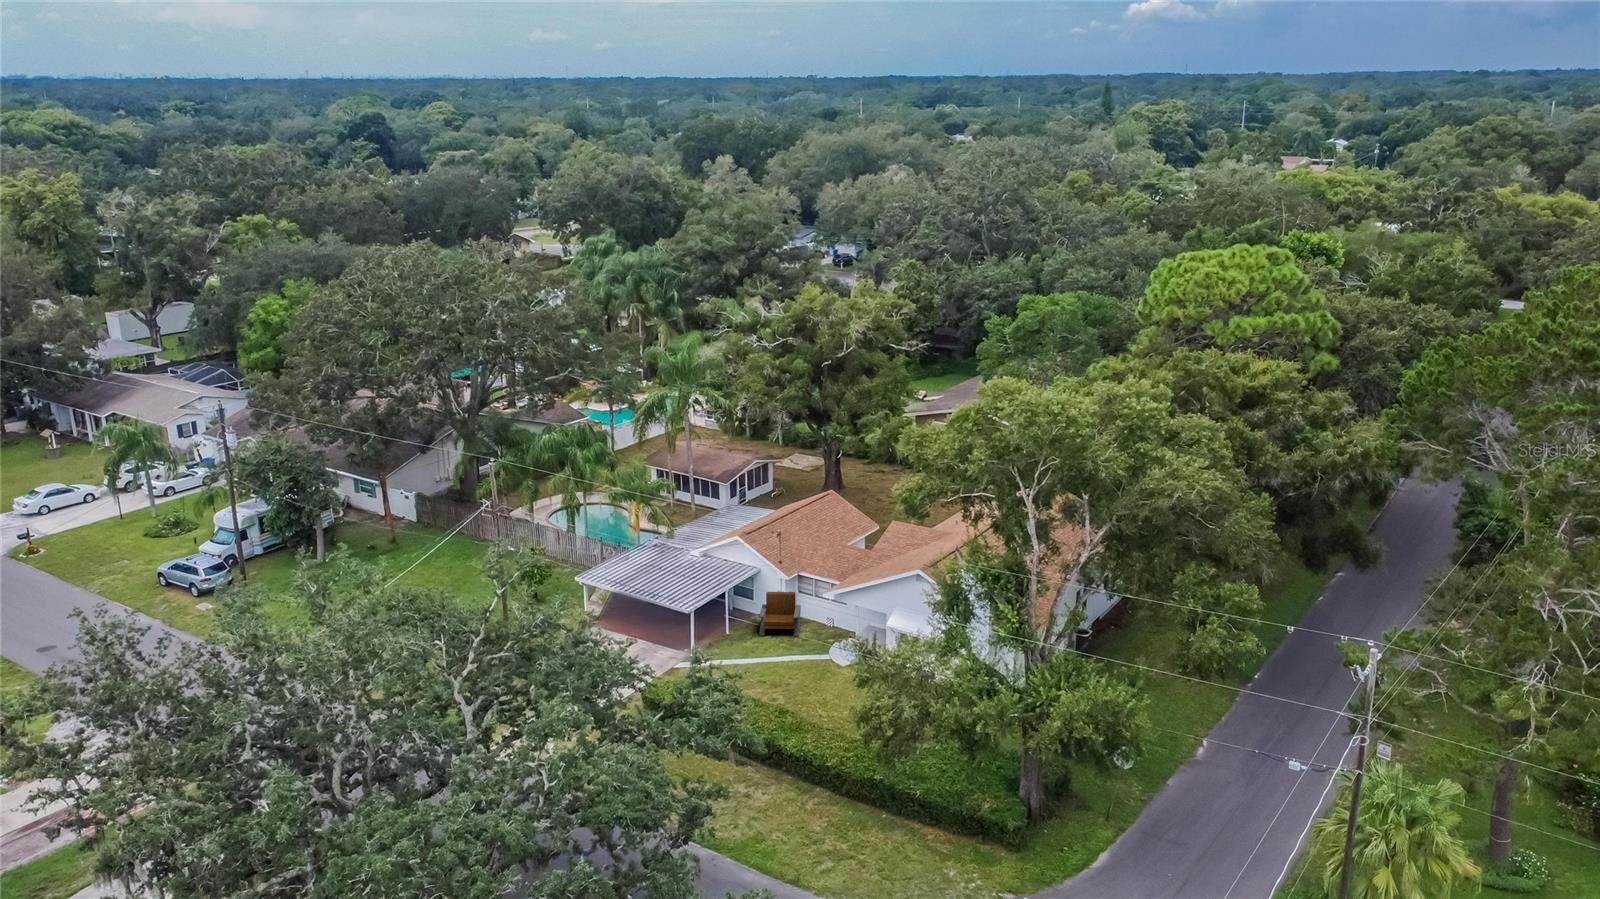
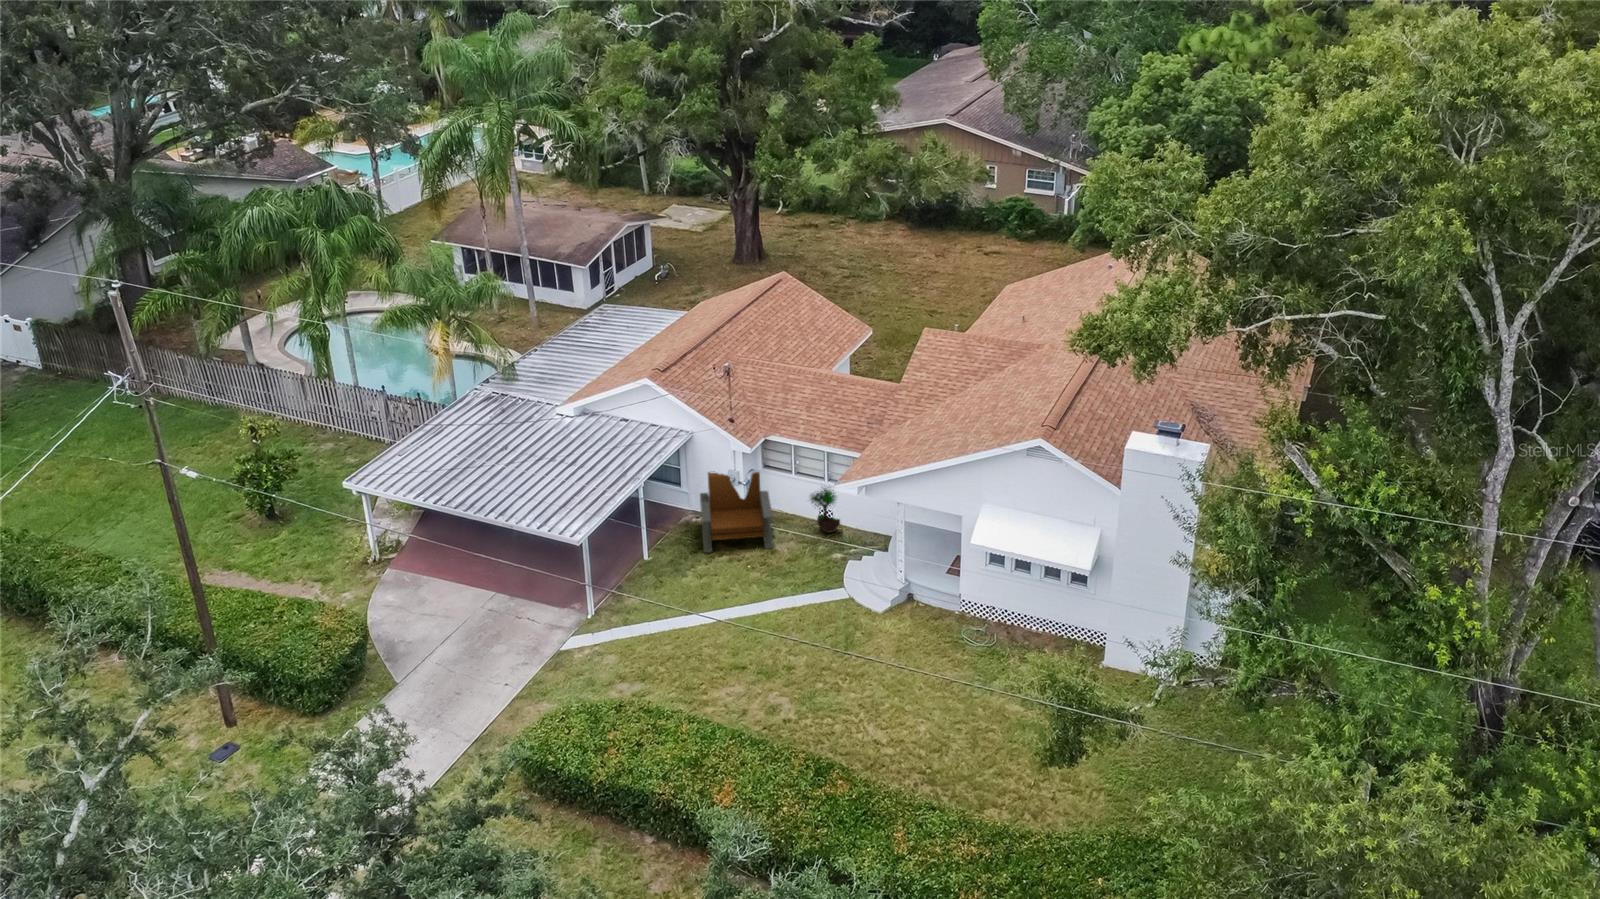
potted tree: none [819,601,840,632] -> present [811,487,840,532]

